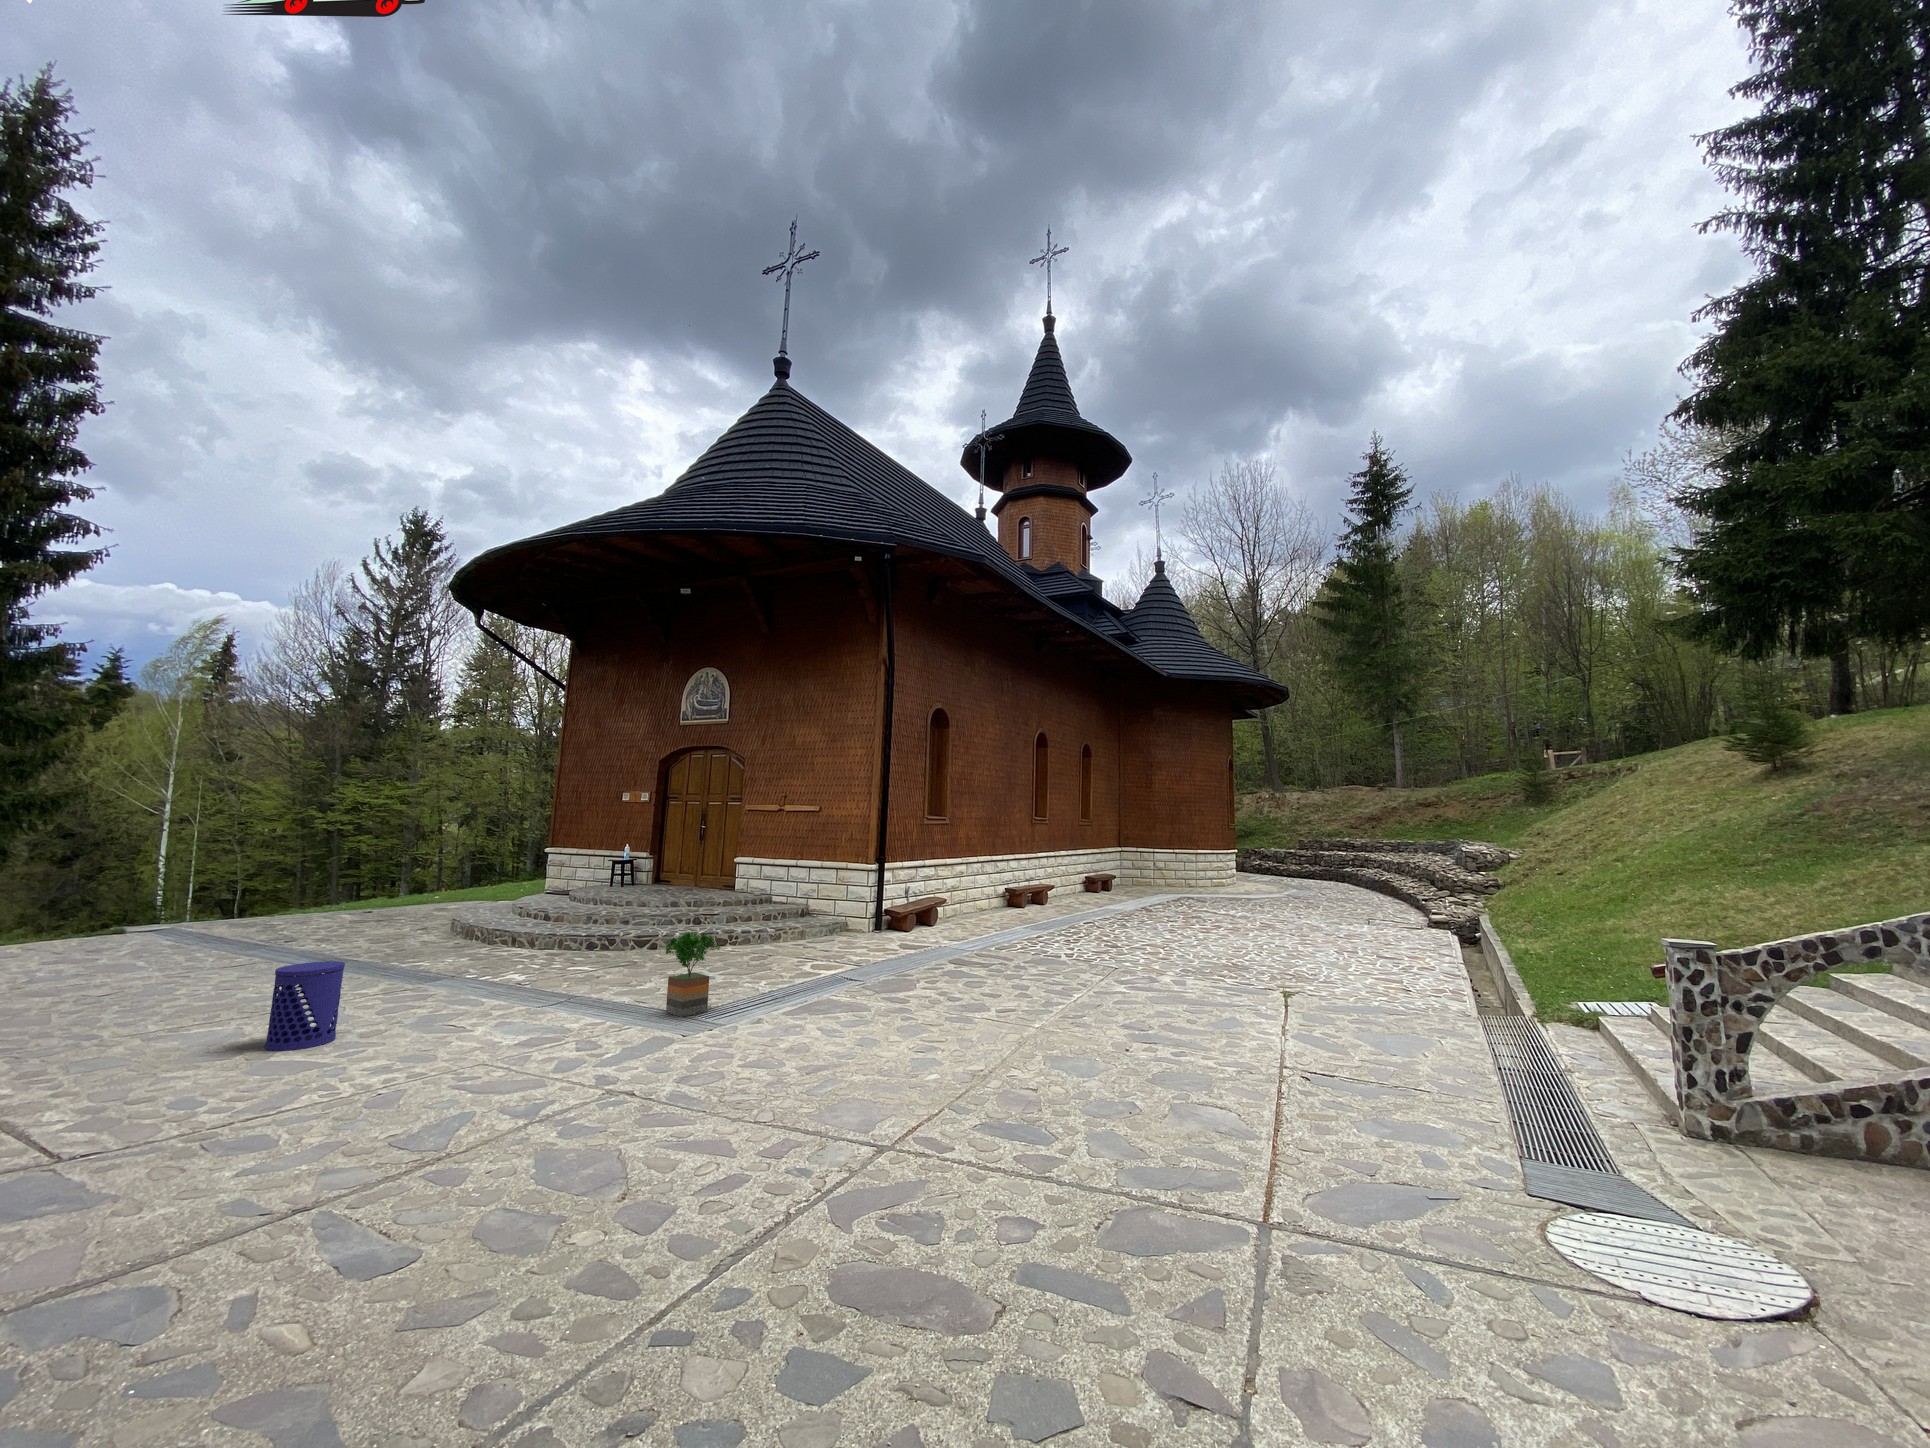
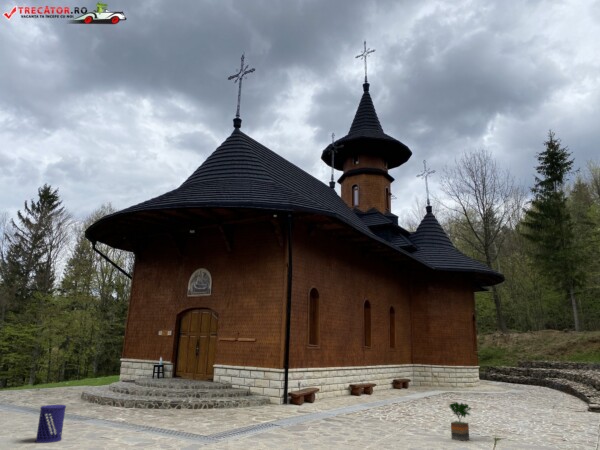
potted tree: present [665,932,720,1017] -> present [449,402,471,441]

